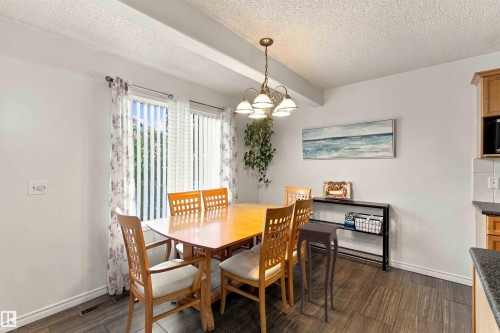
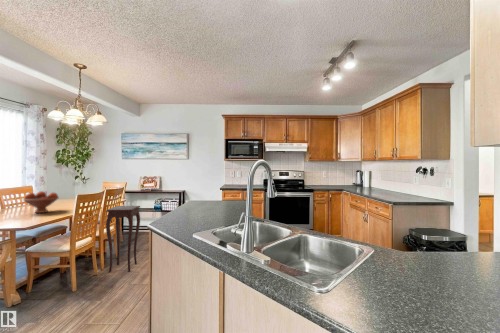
fruit bowl: none [216,197,247,223] -> present [23,191,58,213]

